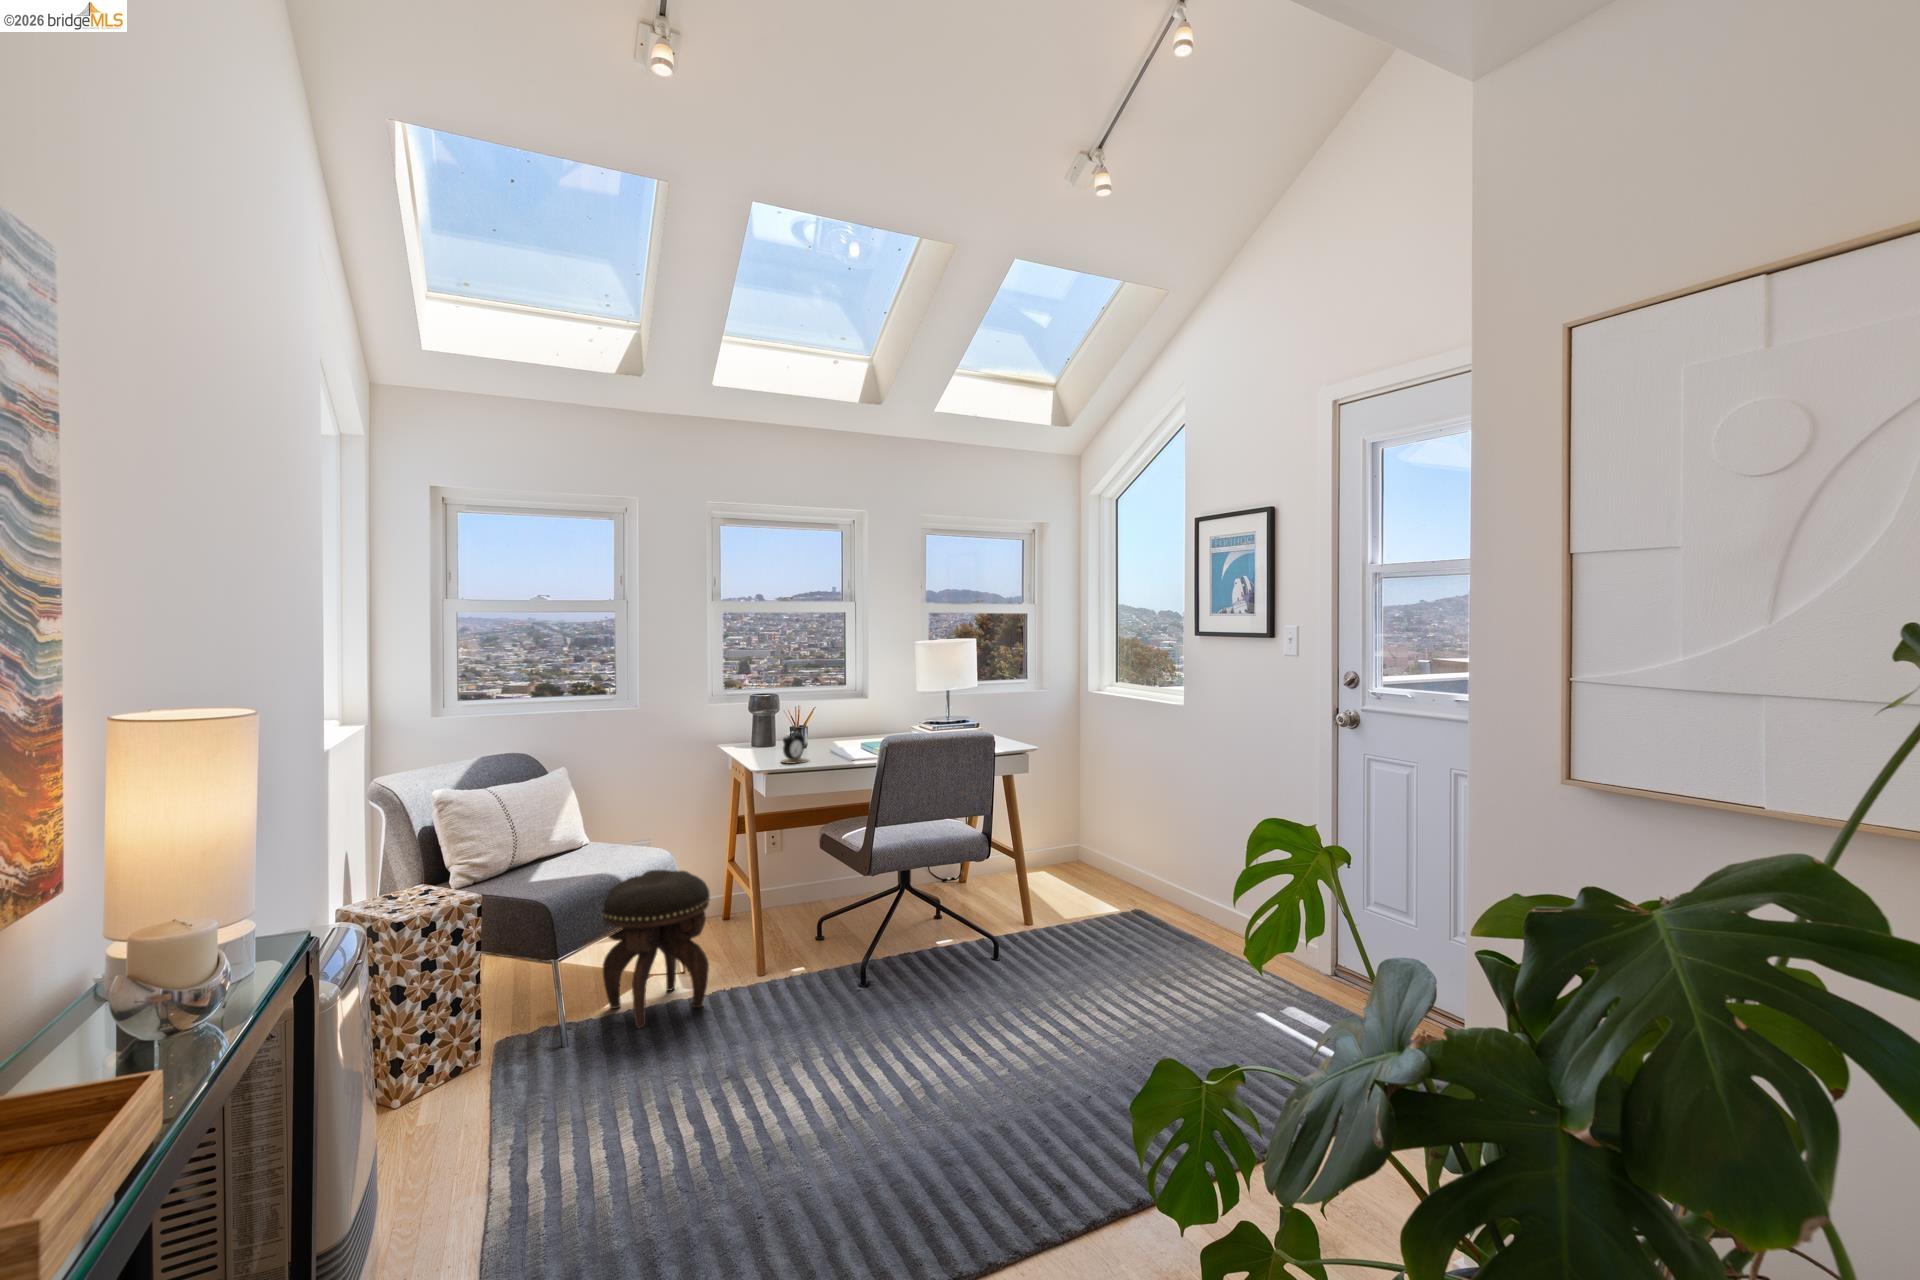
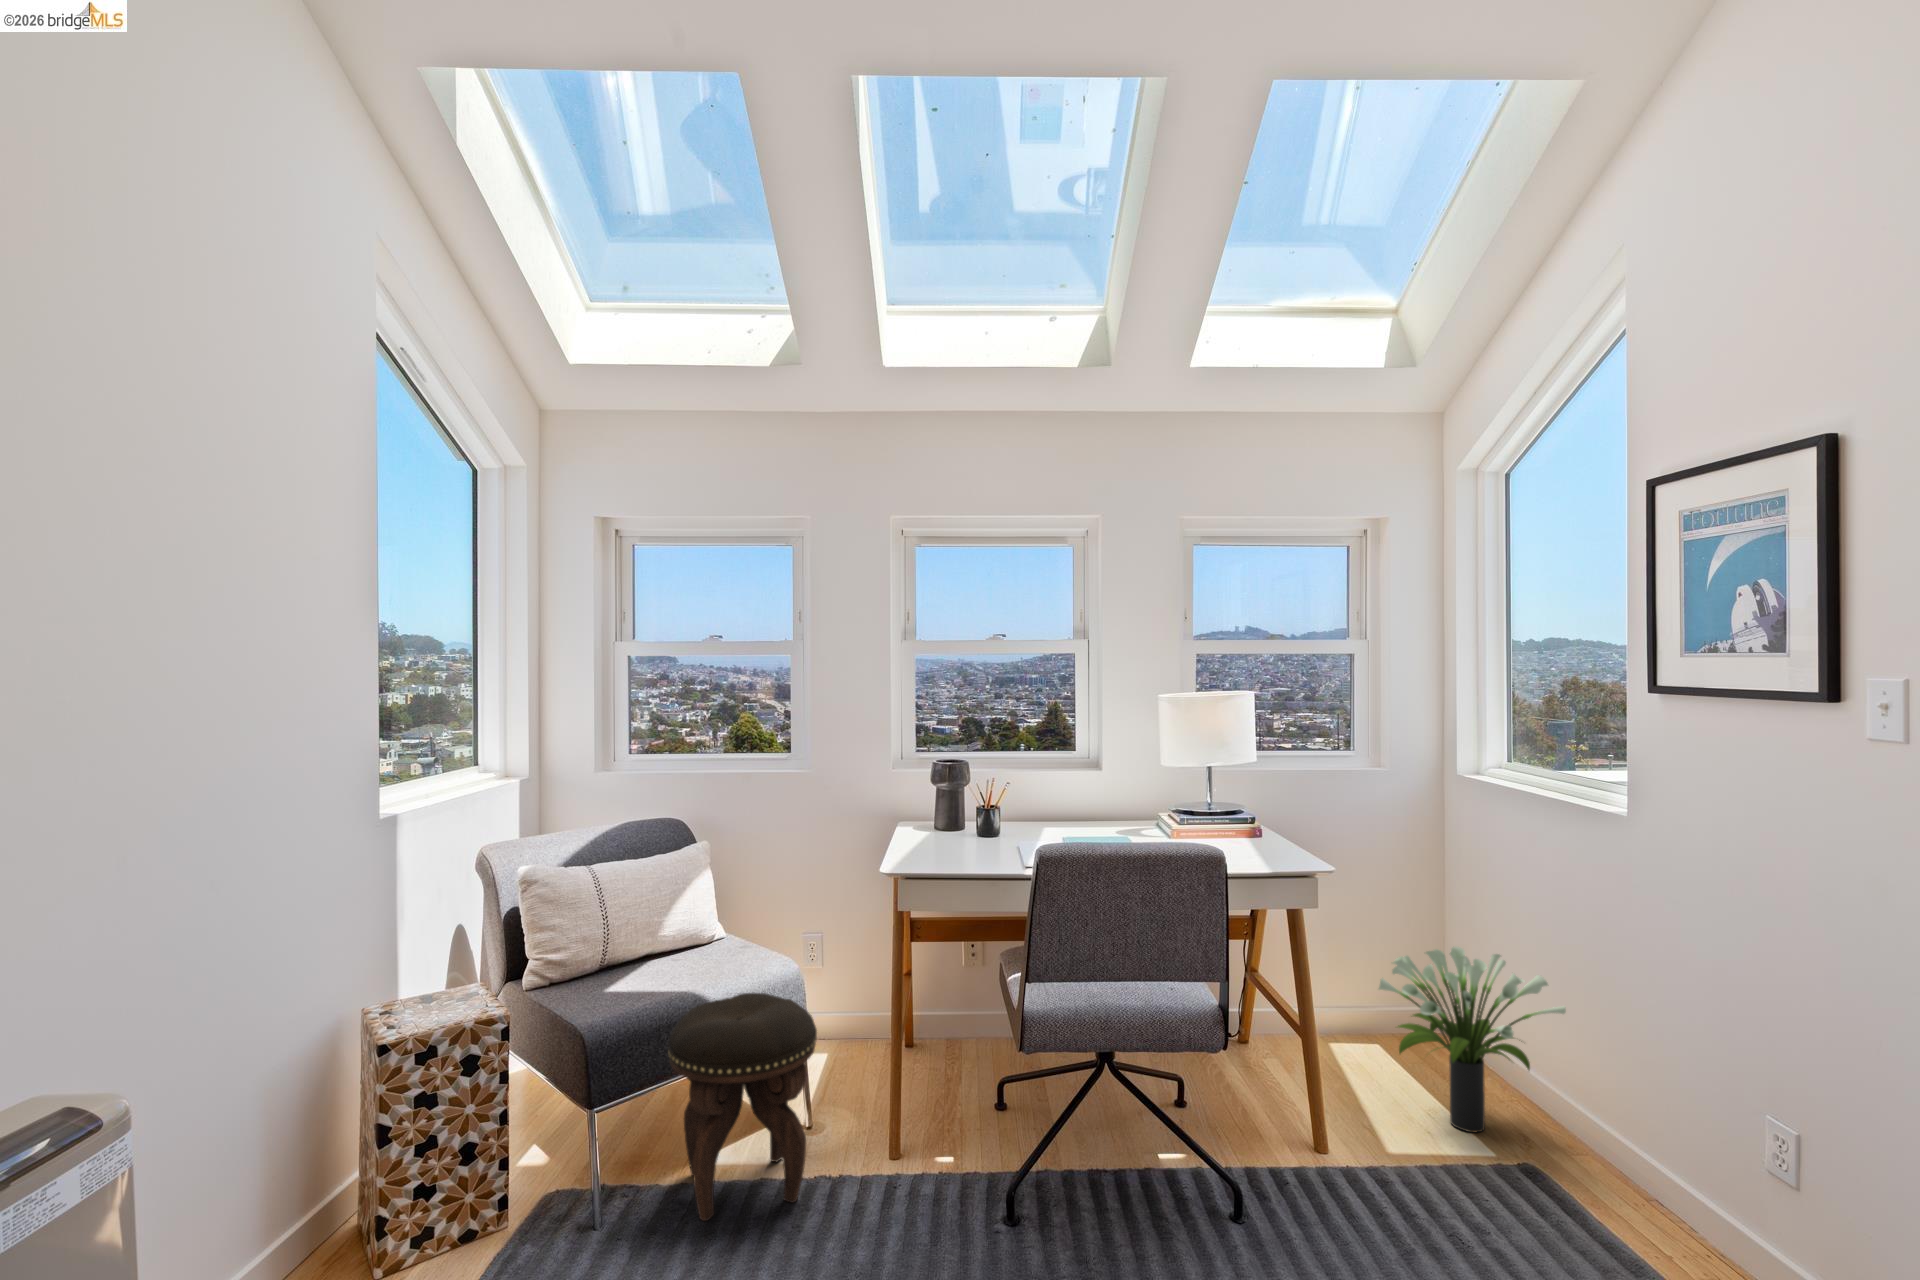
alarm clock: present [781,733,808,764] -> none [949,814,988,860]
potted plant: none [1050,794,1152,903] -> present [1379,947,1566,1132]

